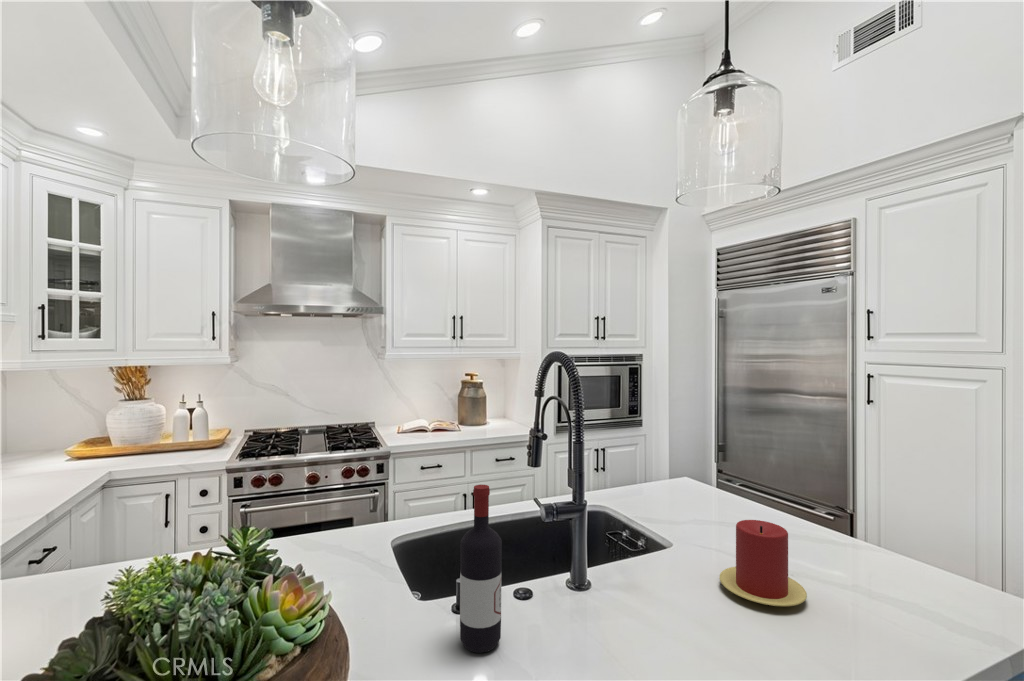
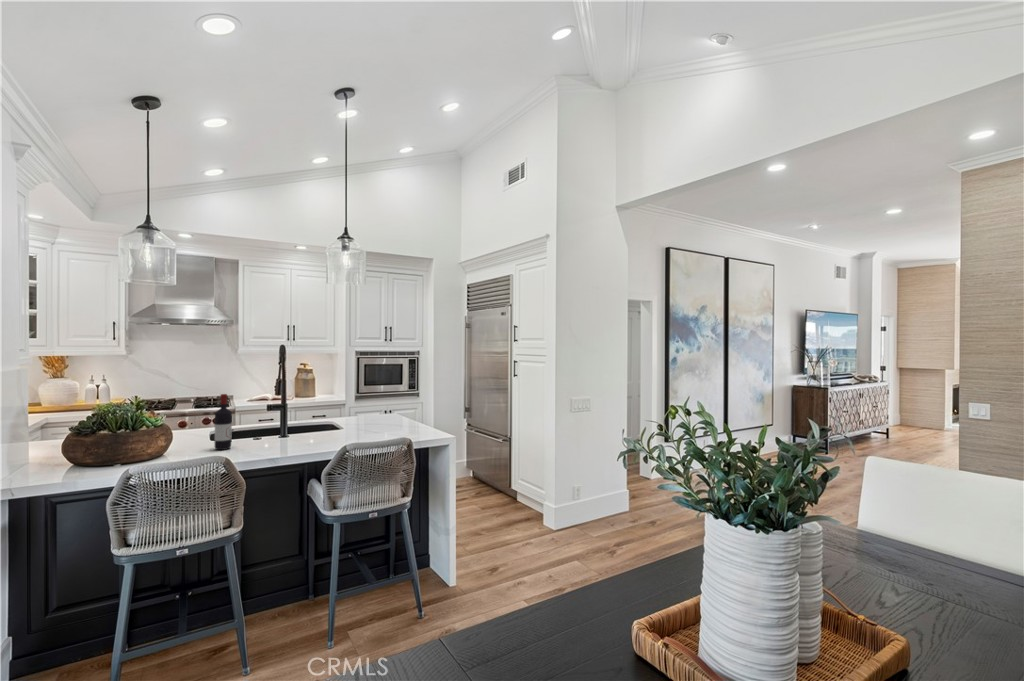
candle: present [719,520,807,606] -> none [335,414,366,441]

